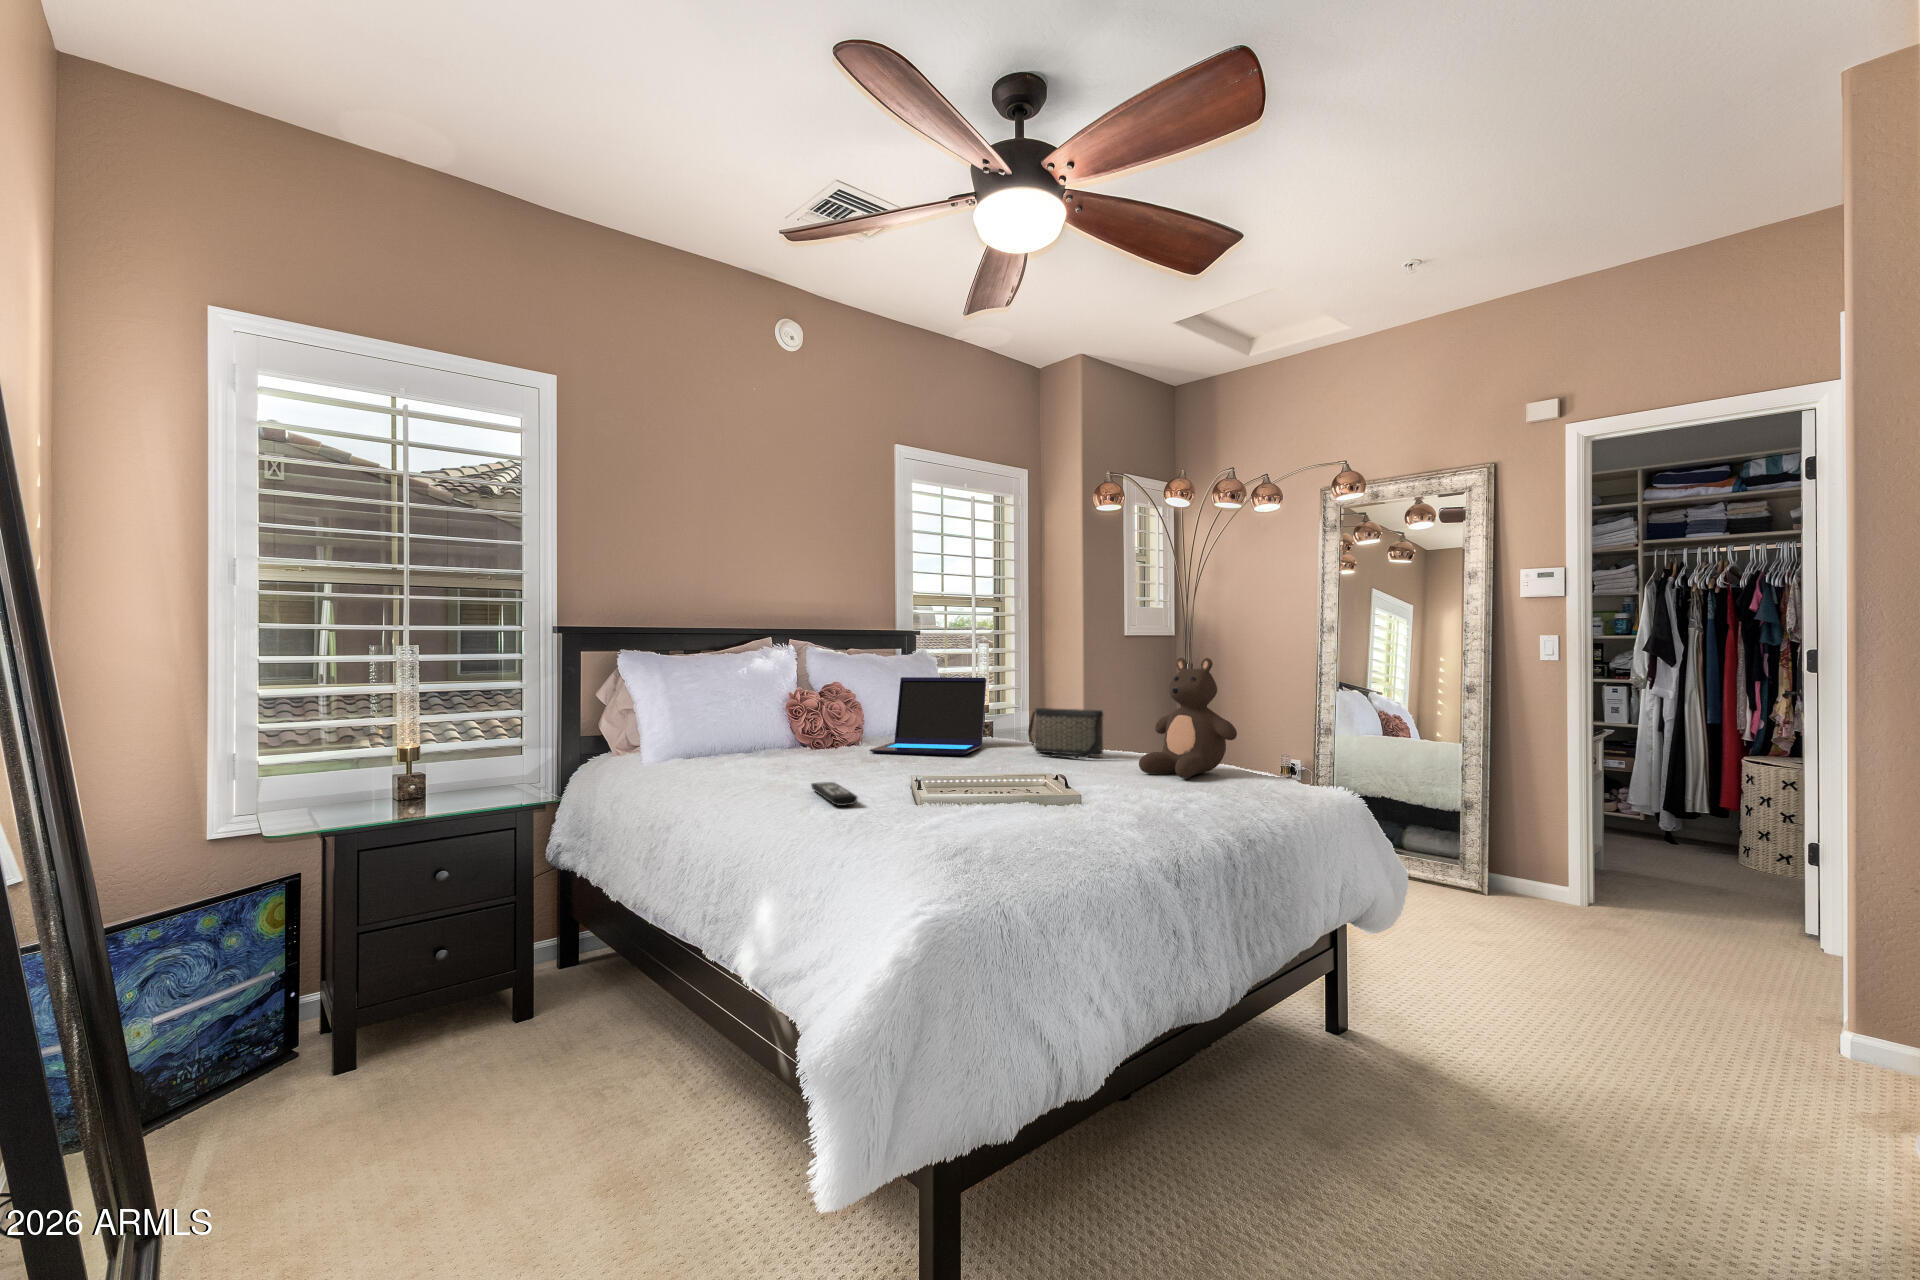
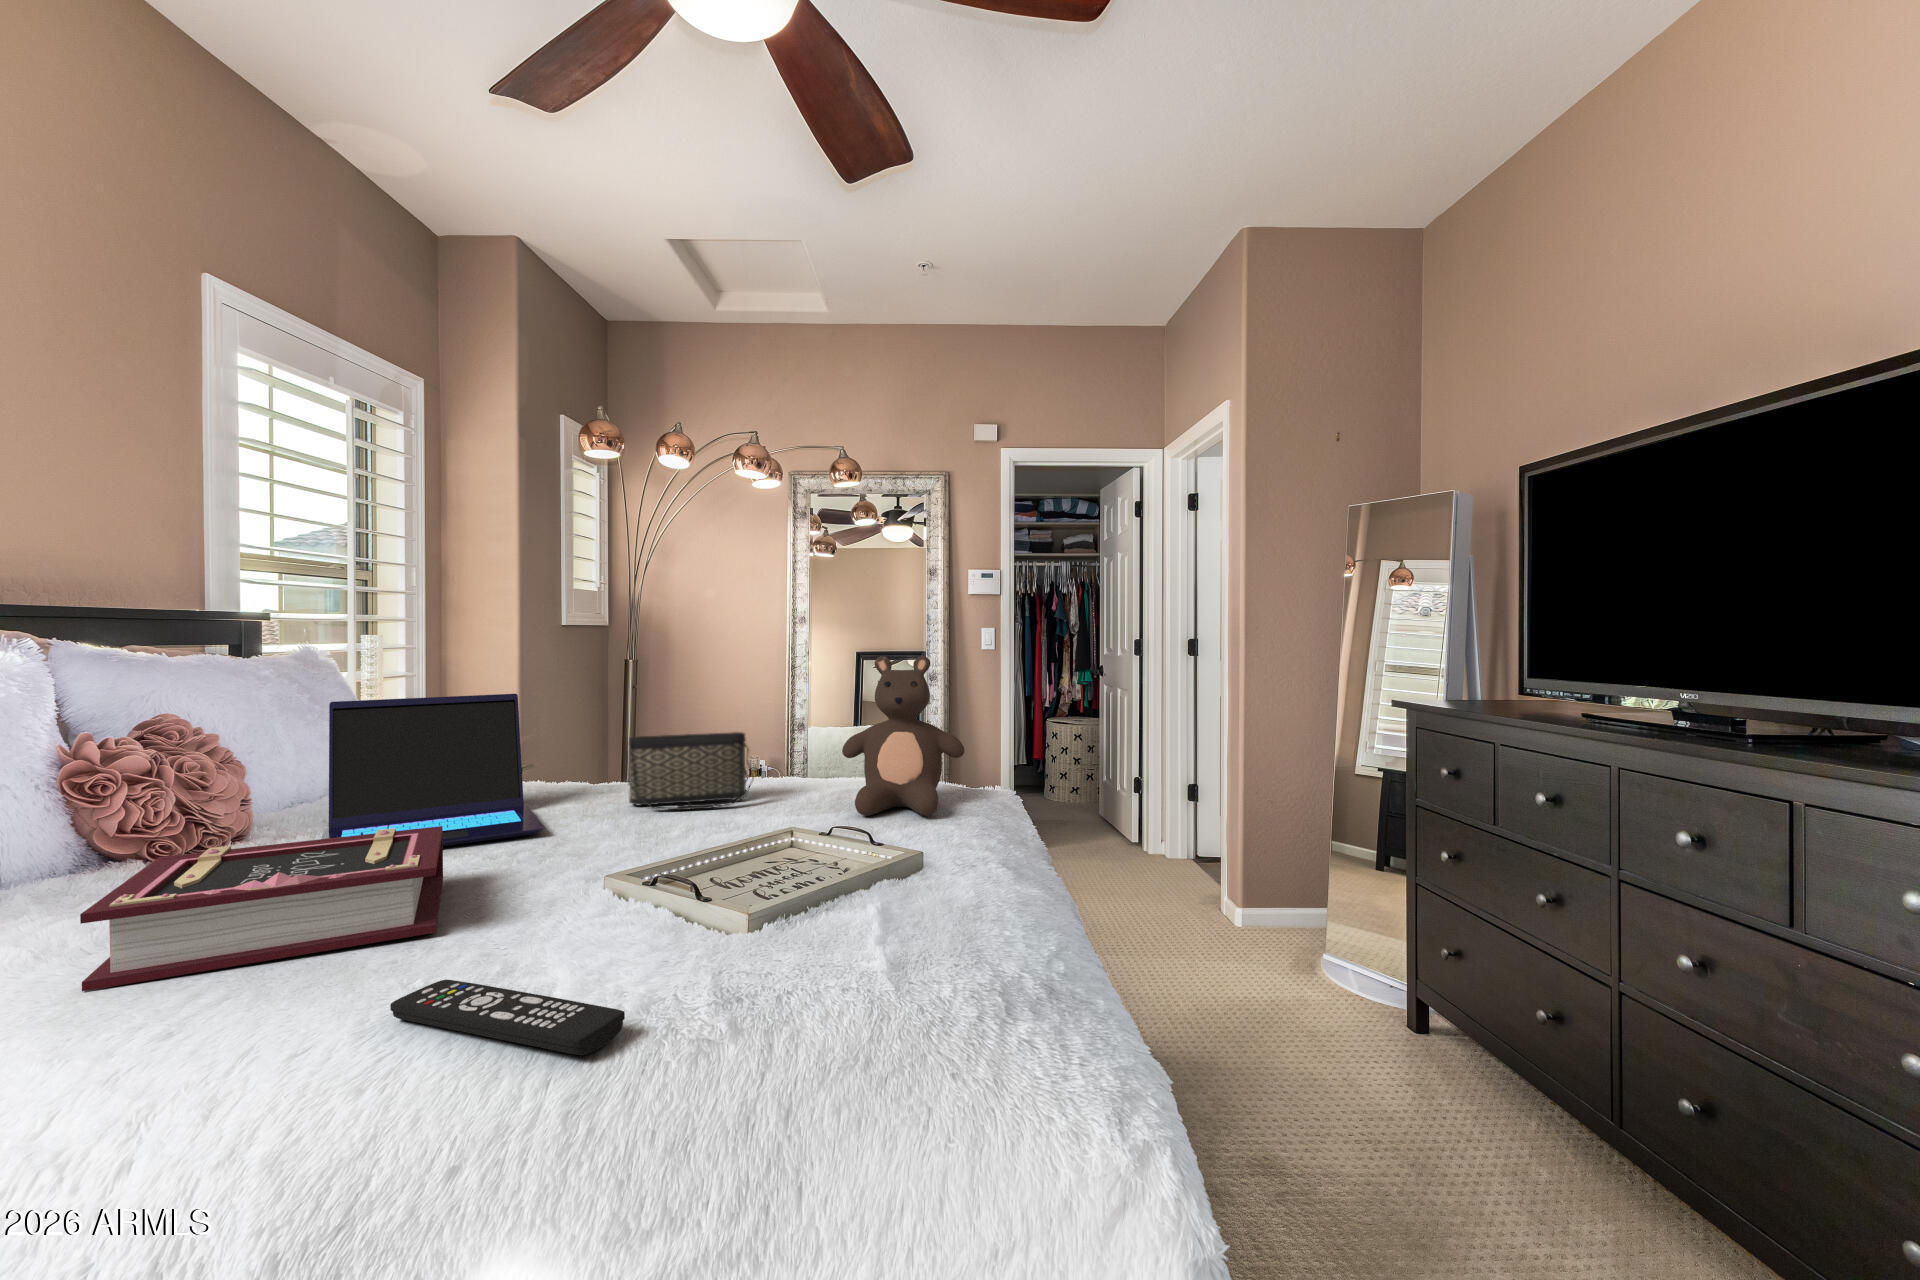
book: none [763,733,896,775] -> present [80,826,443,991]

